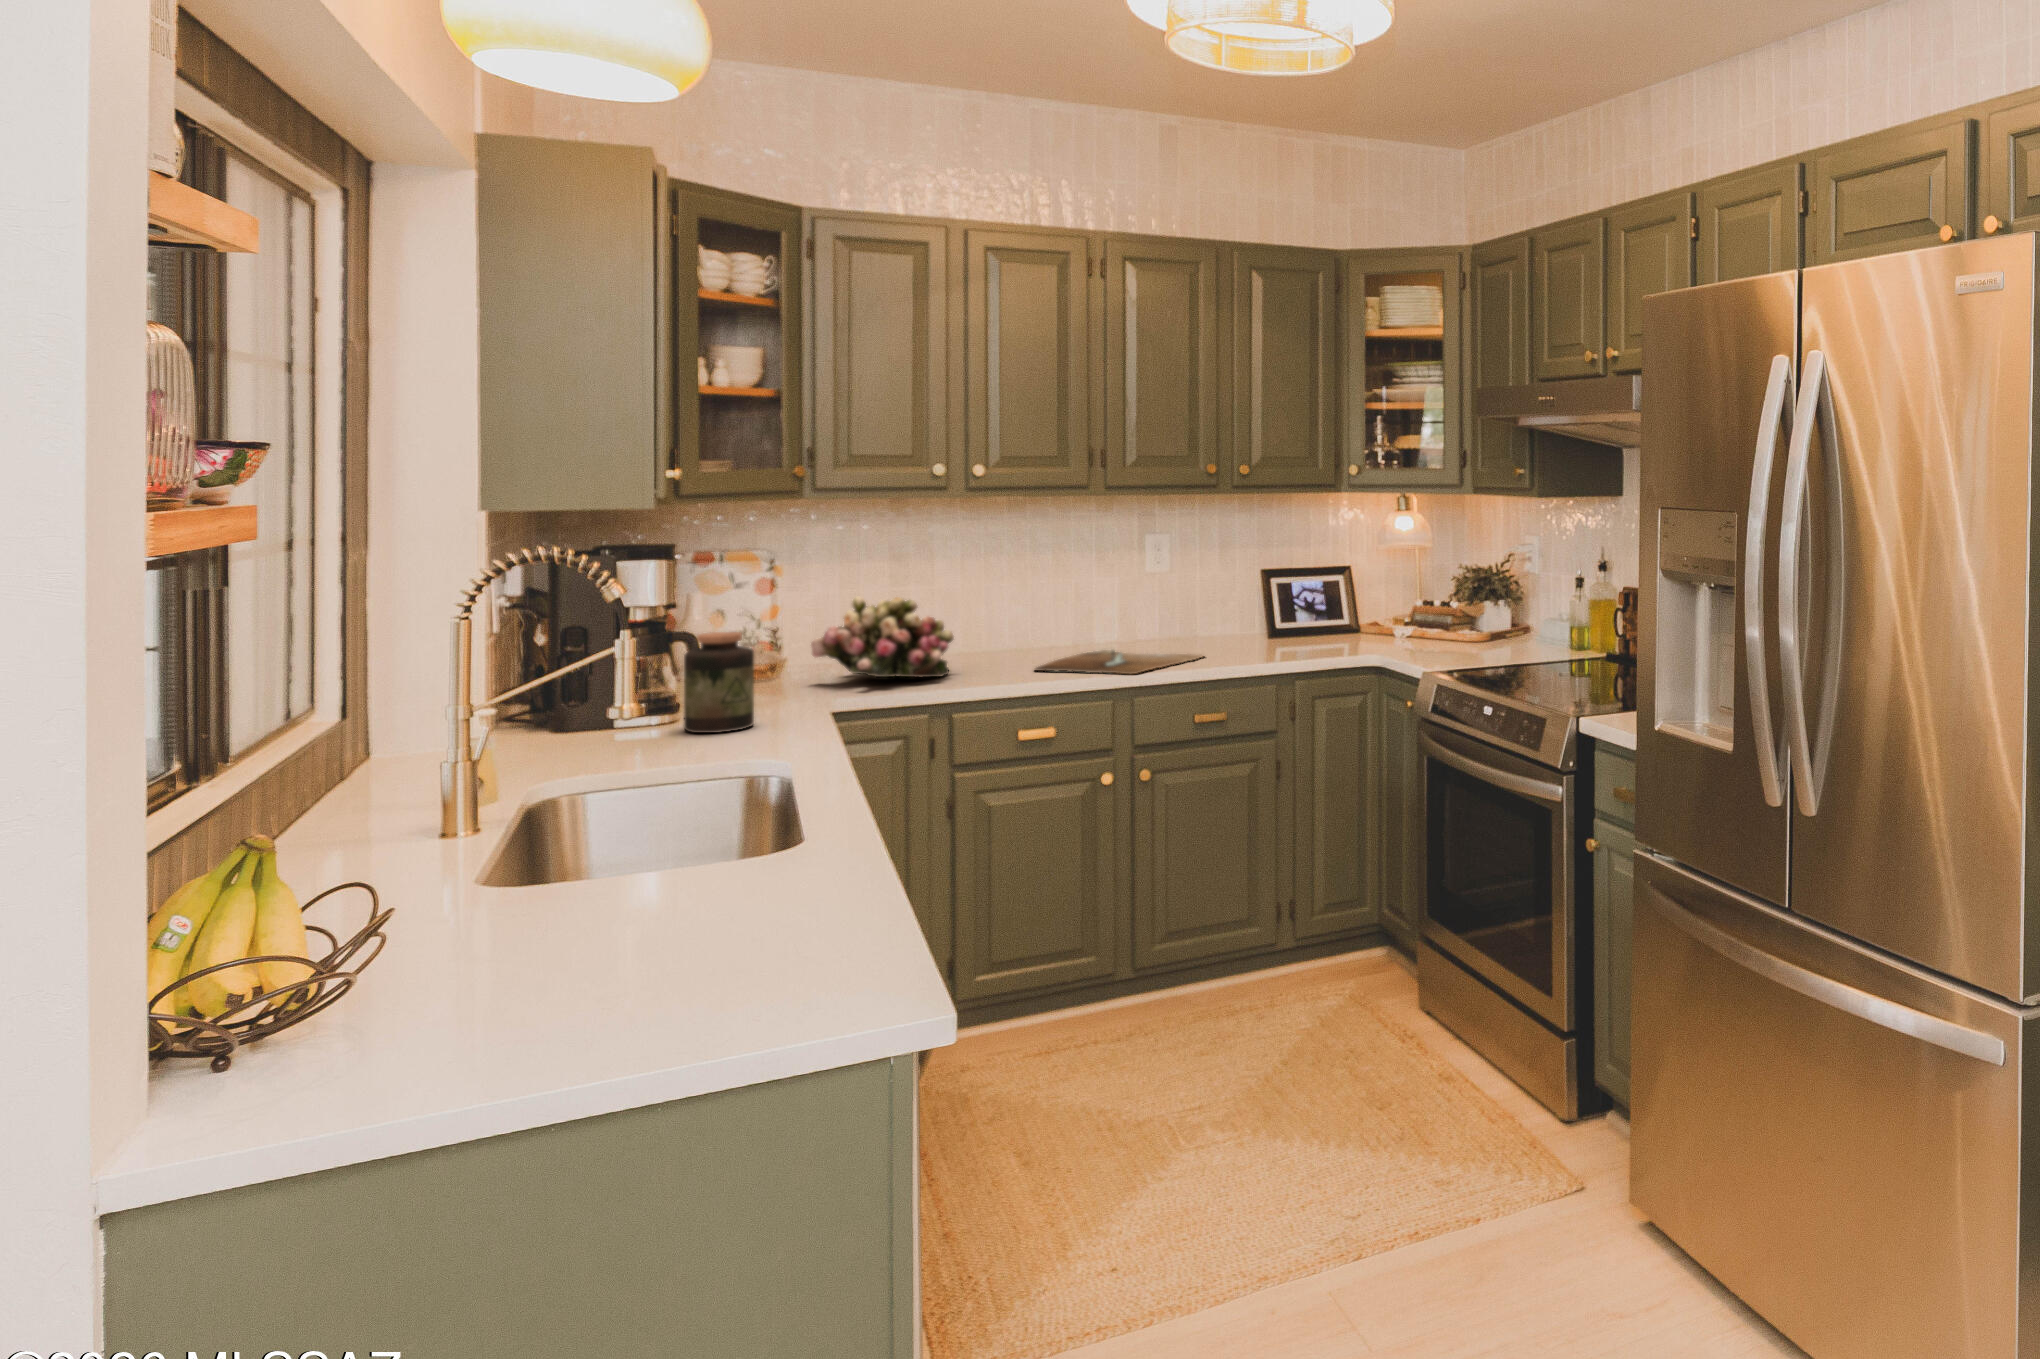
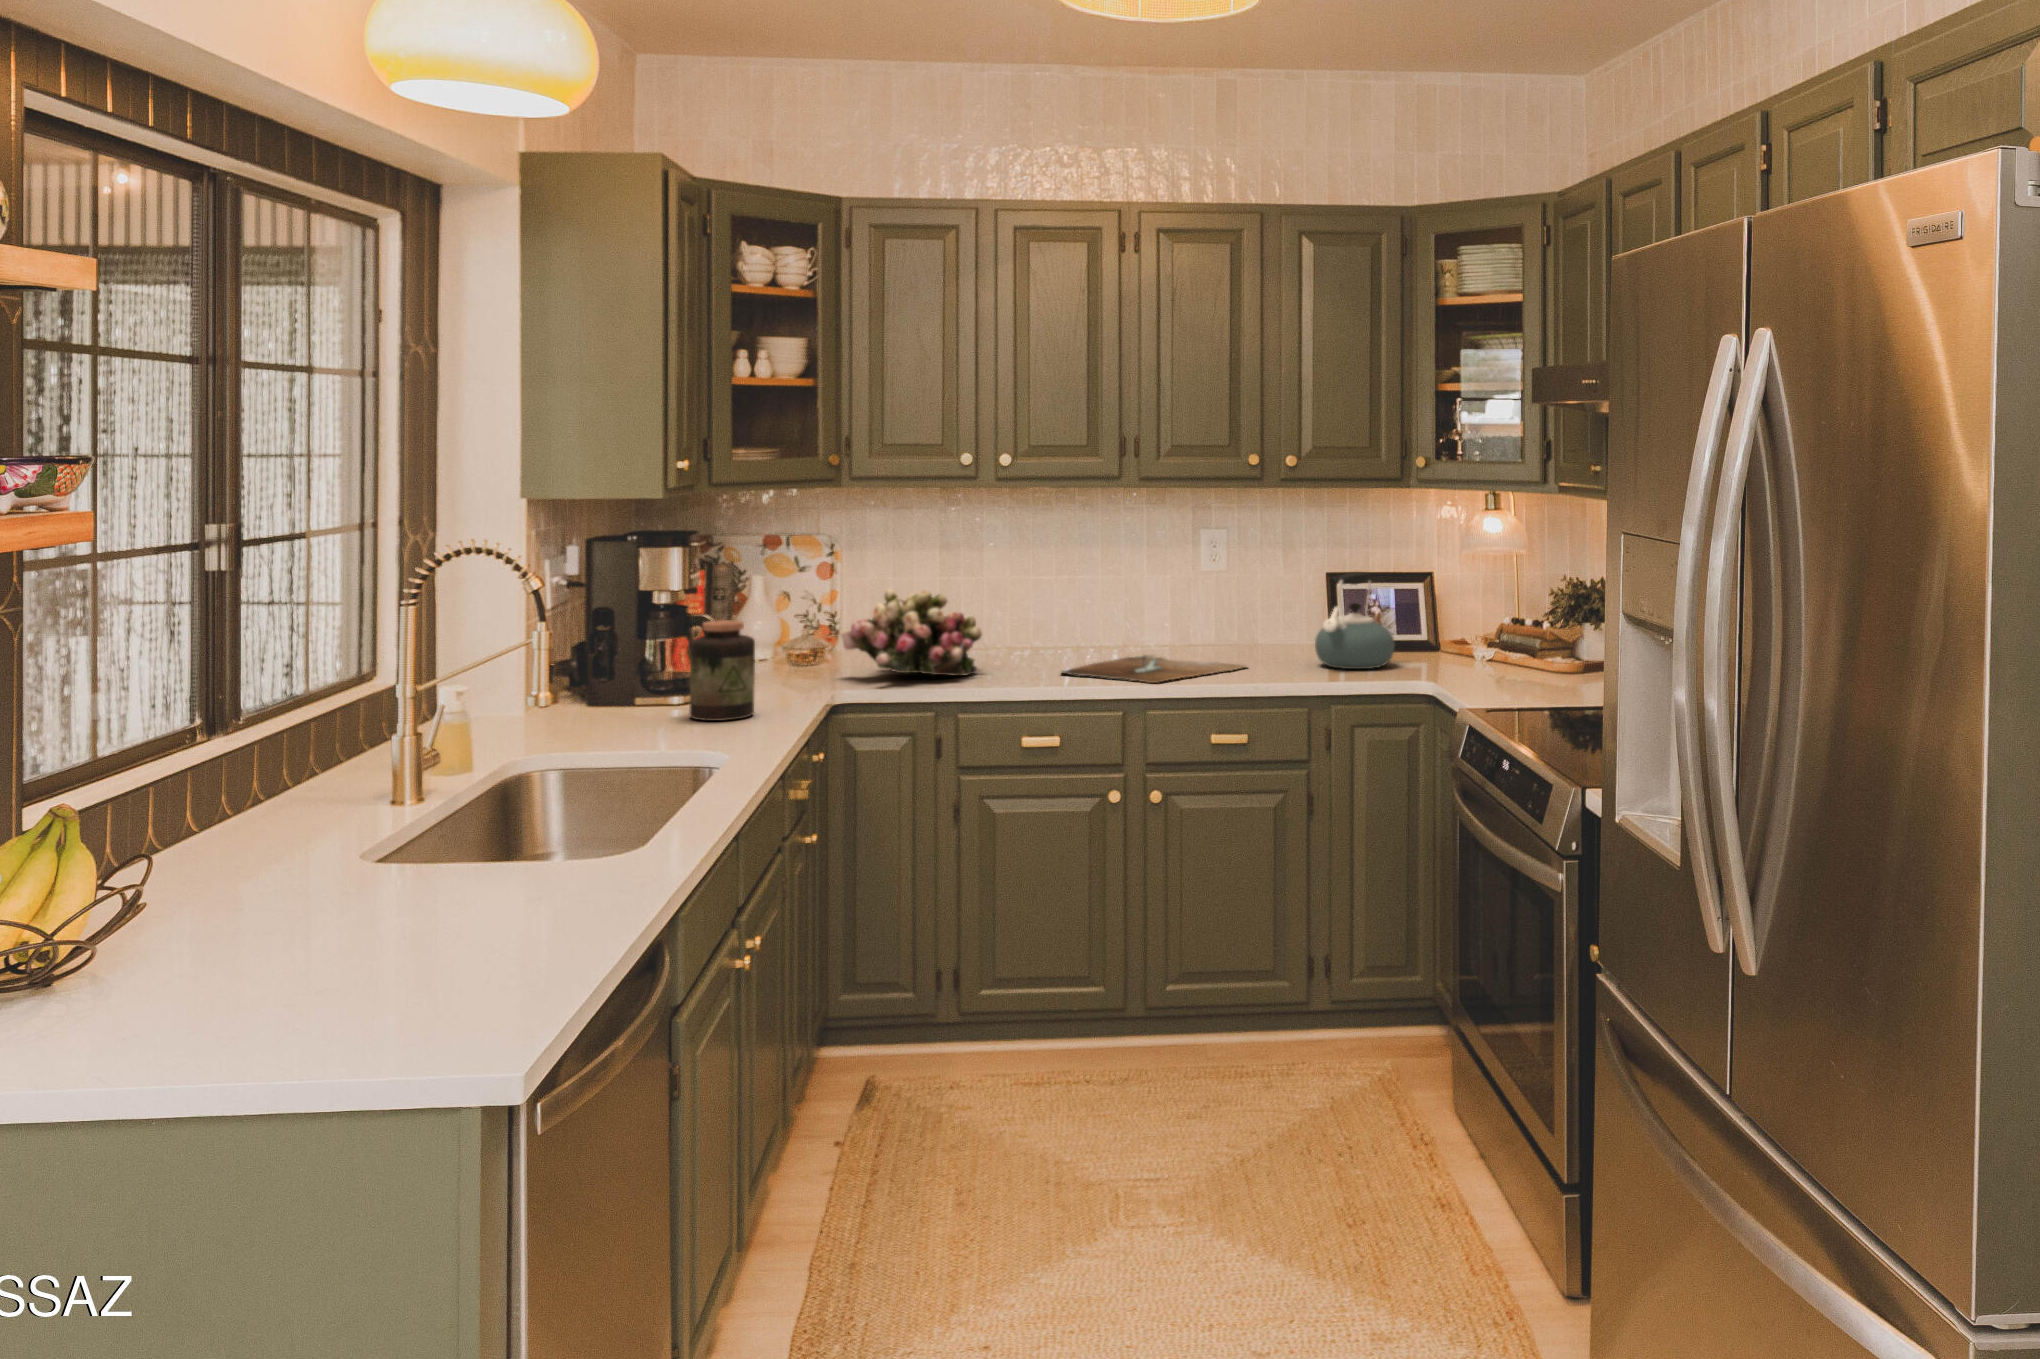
kettle: none [1263,569,1334,654] -> present [1315,572,1395,669]

